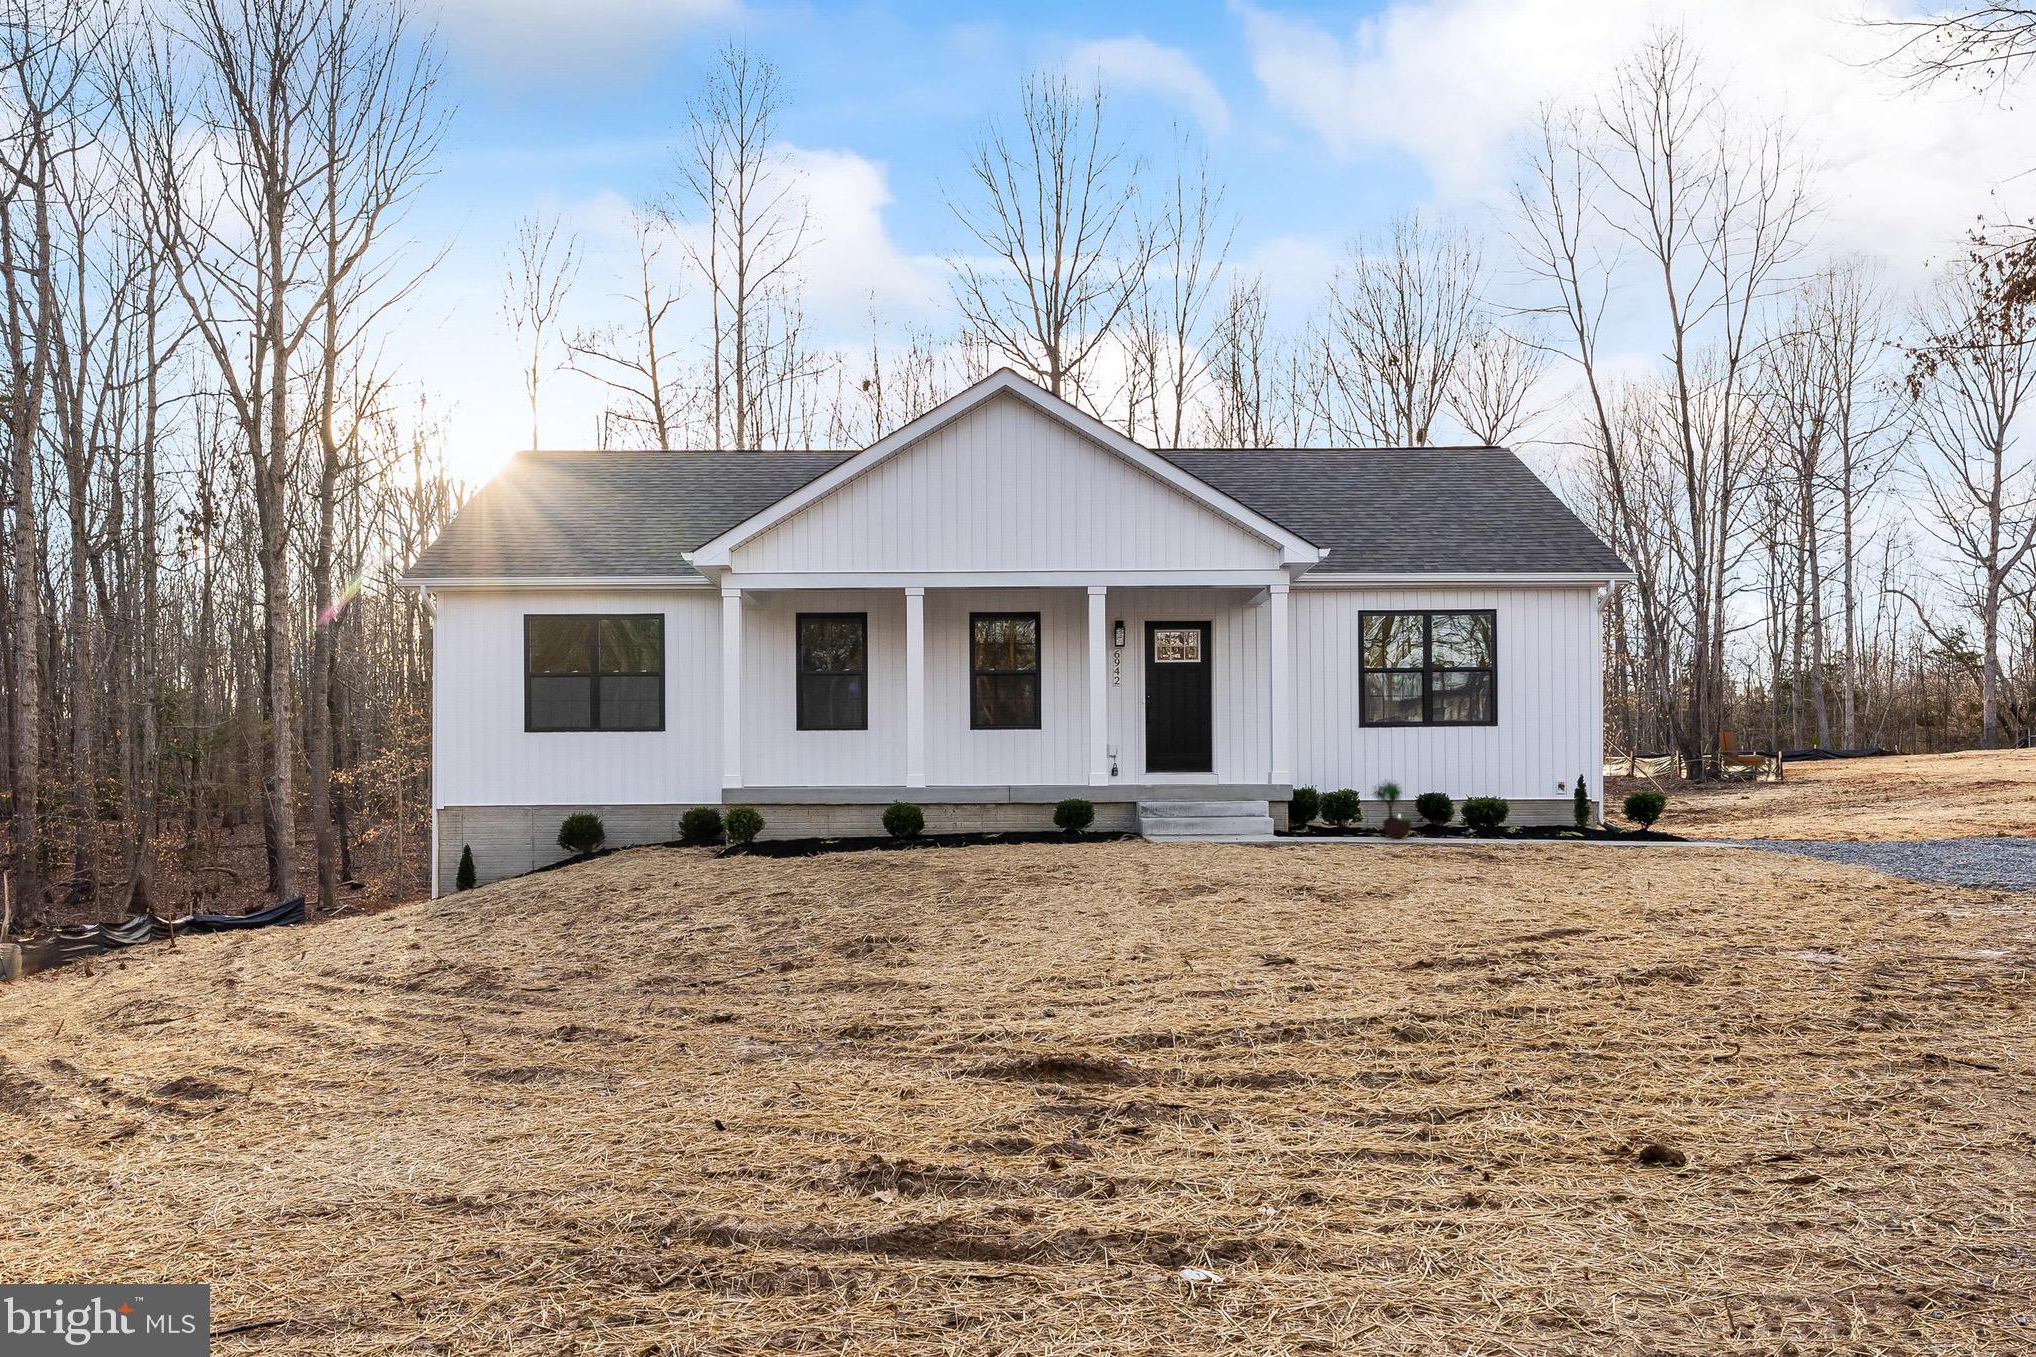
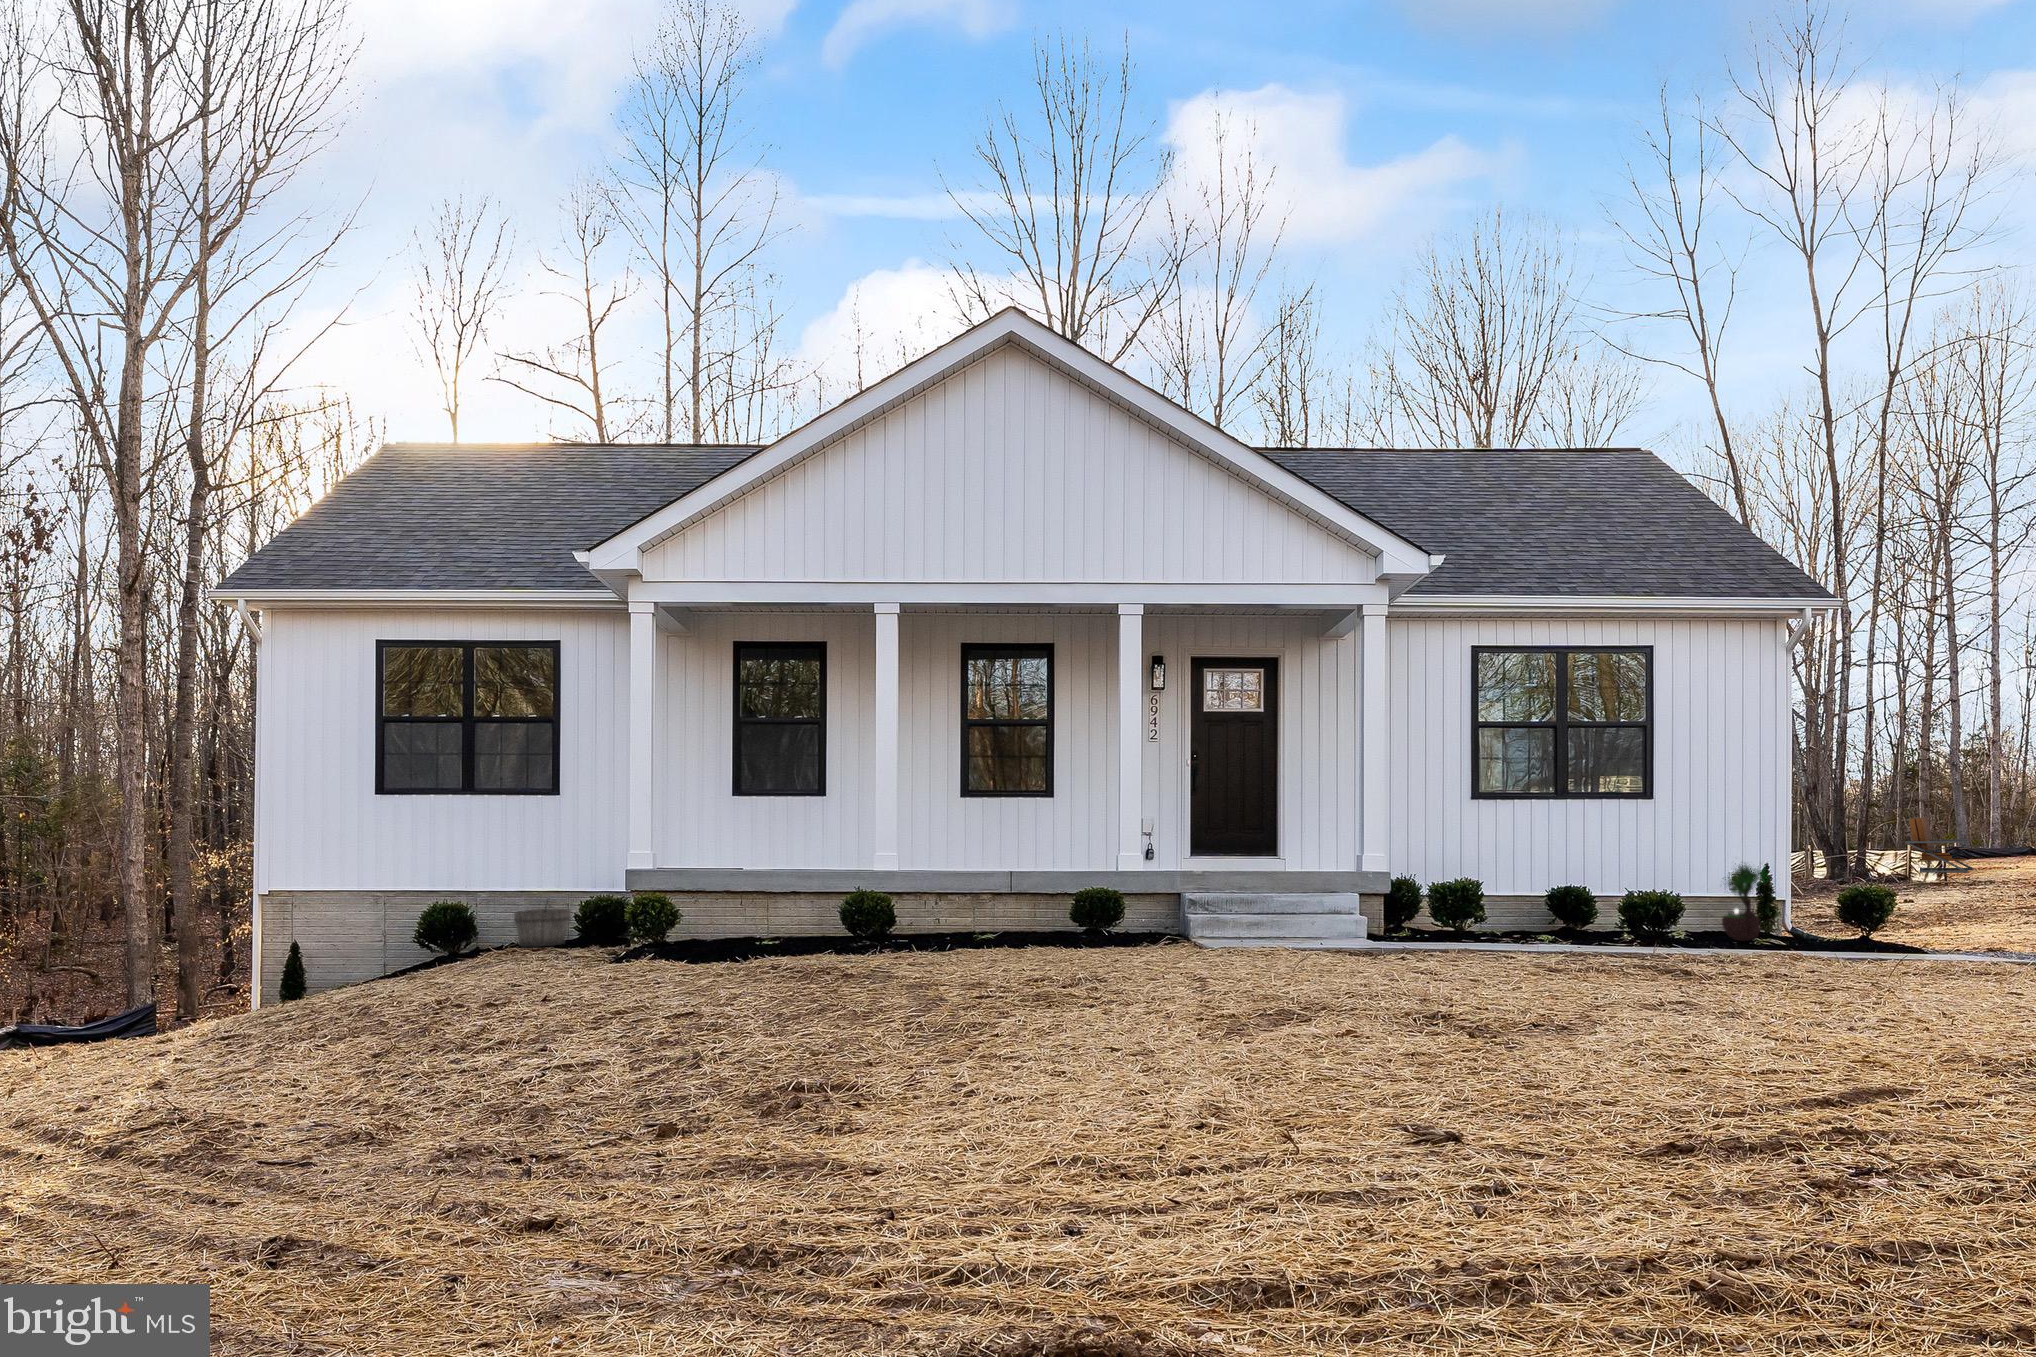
potted tree: present [1372,782,1411,838] -> present [1722,865,1767,941]
wooden bucket: none [638,811,681,847] -> present [514,903,570,947]

